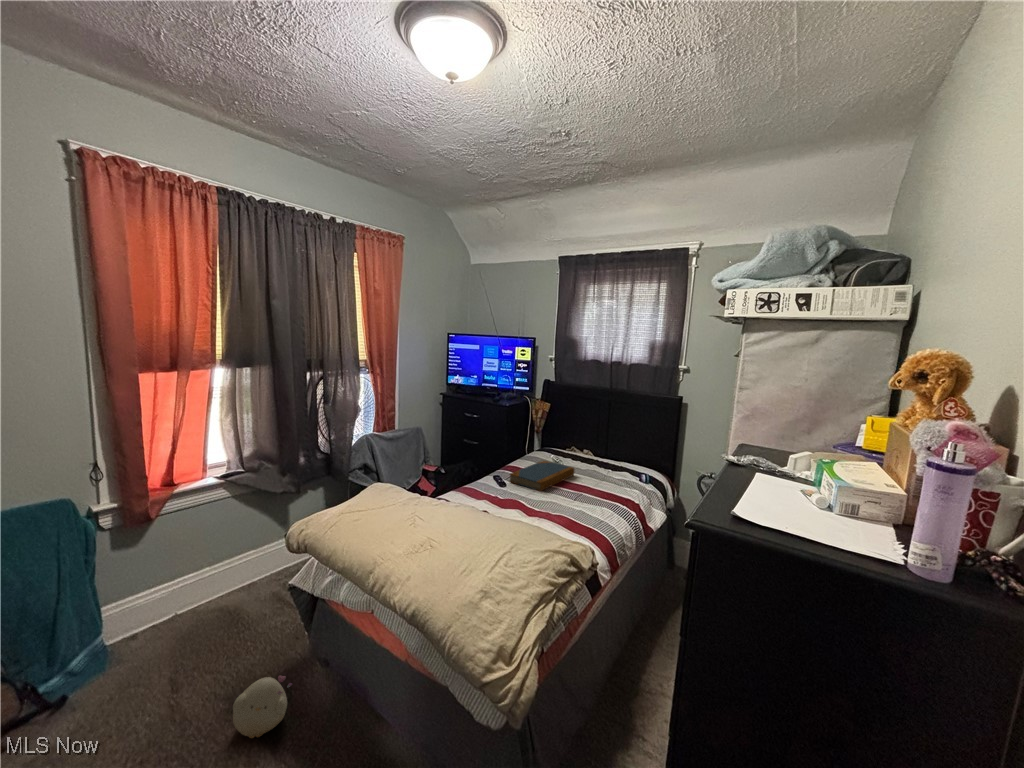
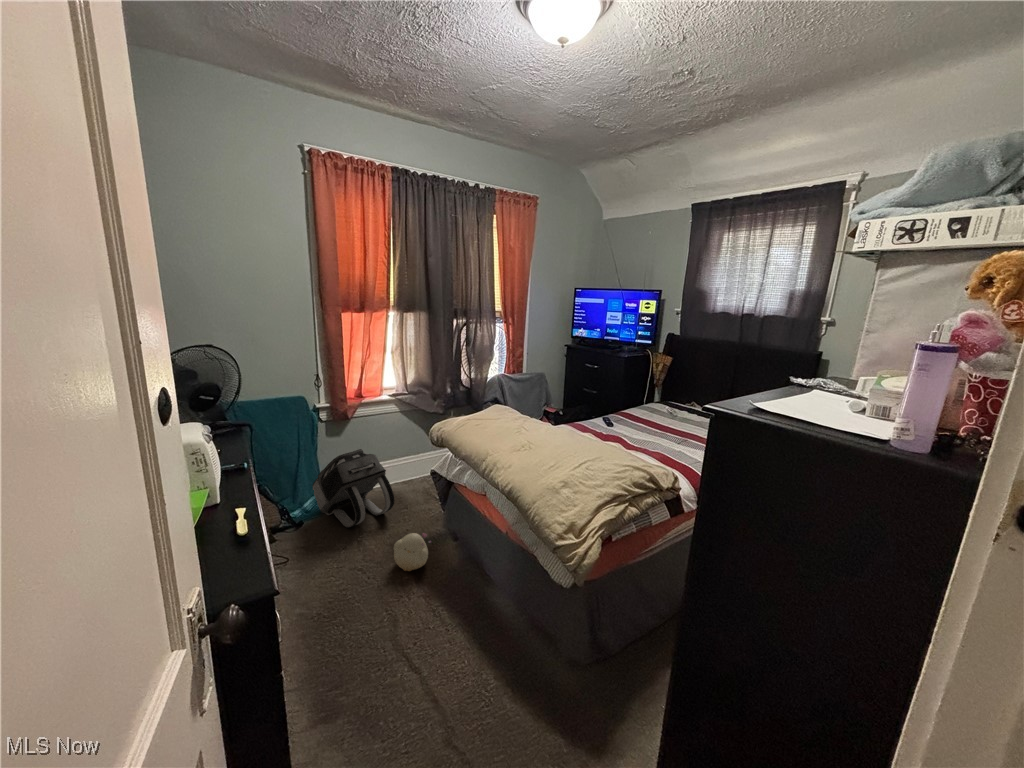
book: present [510,461,574,491] -> none [617,408,685,431]
backpack: none [84,563,229,688] -> present [313,449,395,528]

